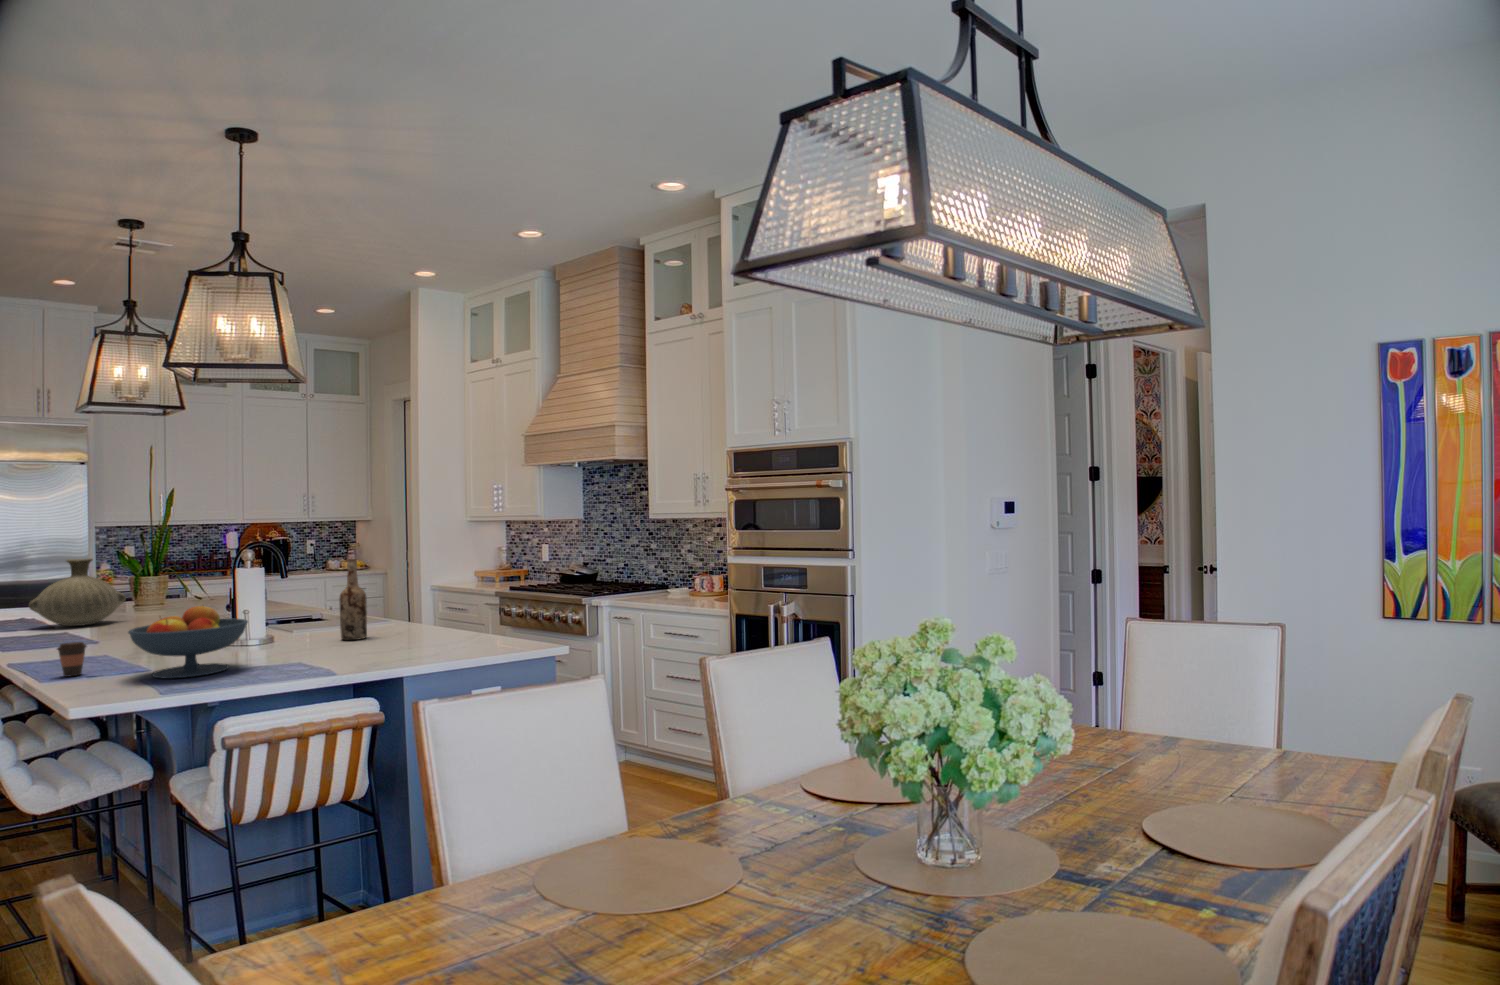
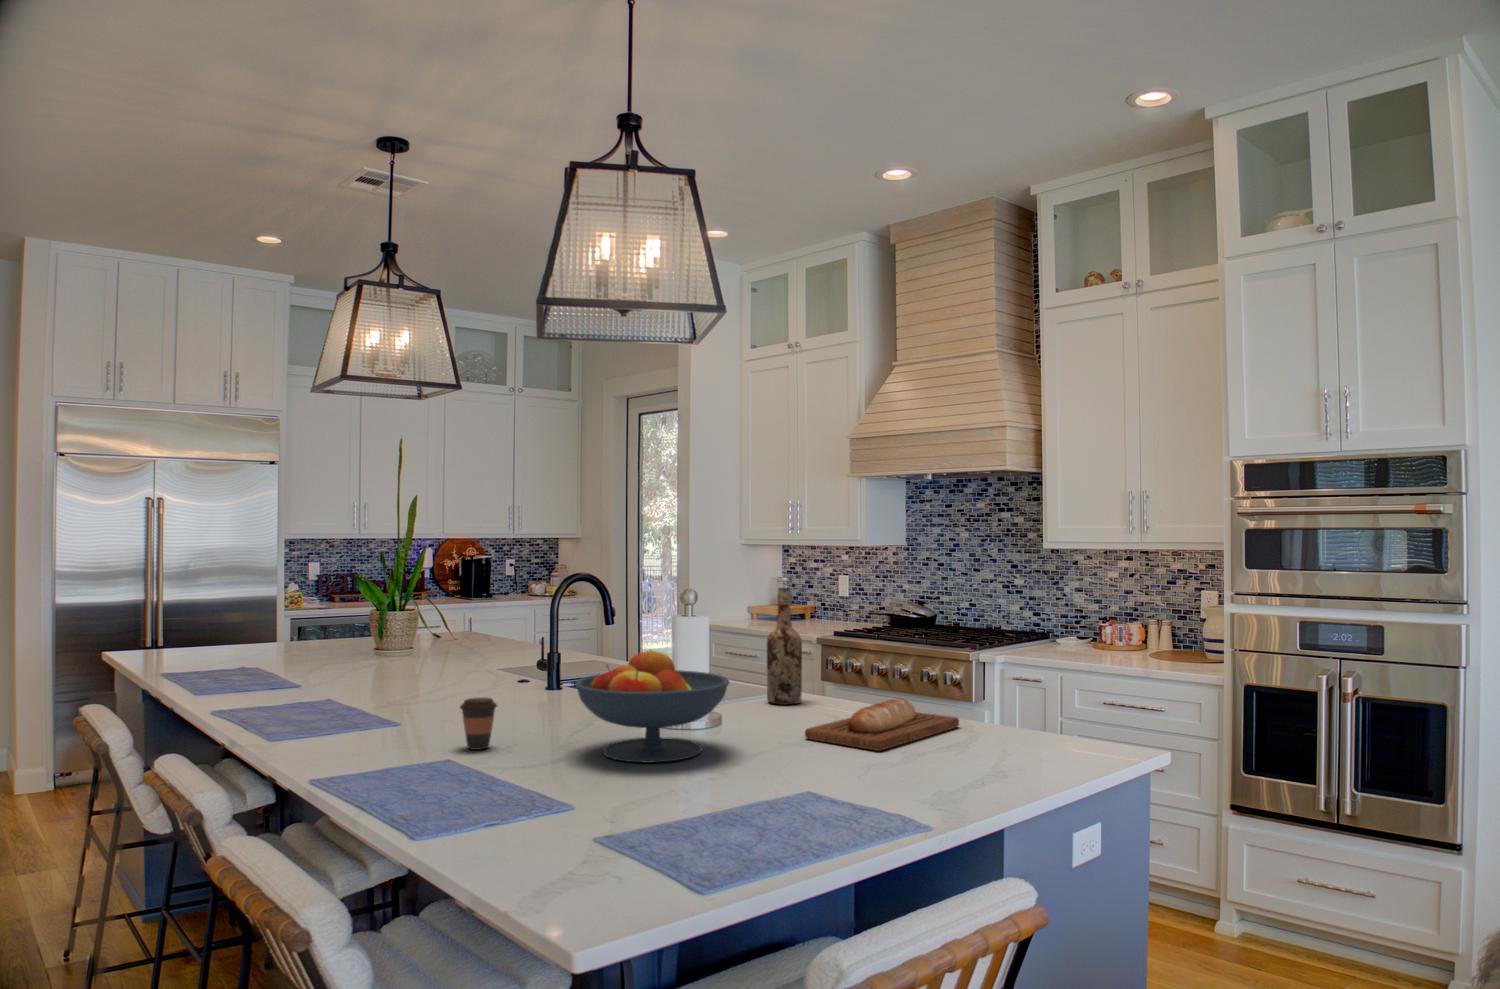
vase: present [29,558,126,626] -> none [297,574,406,663]
bread loaf: none [315,632,440,665] -> present [805,698,959,751]

